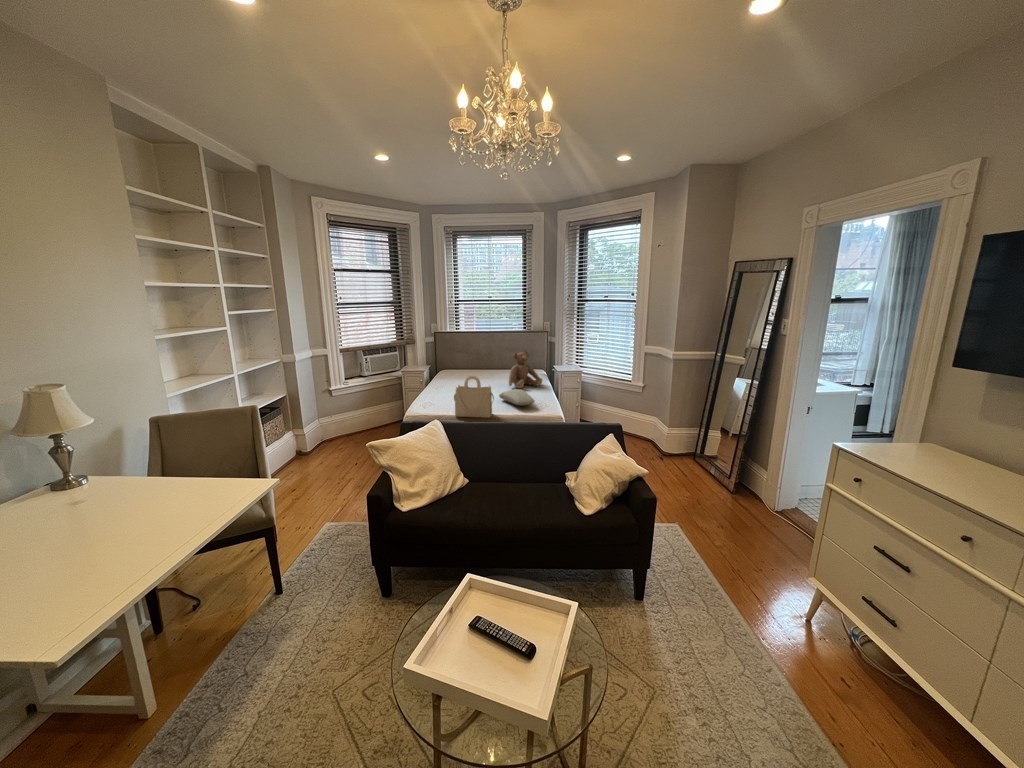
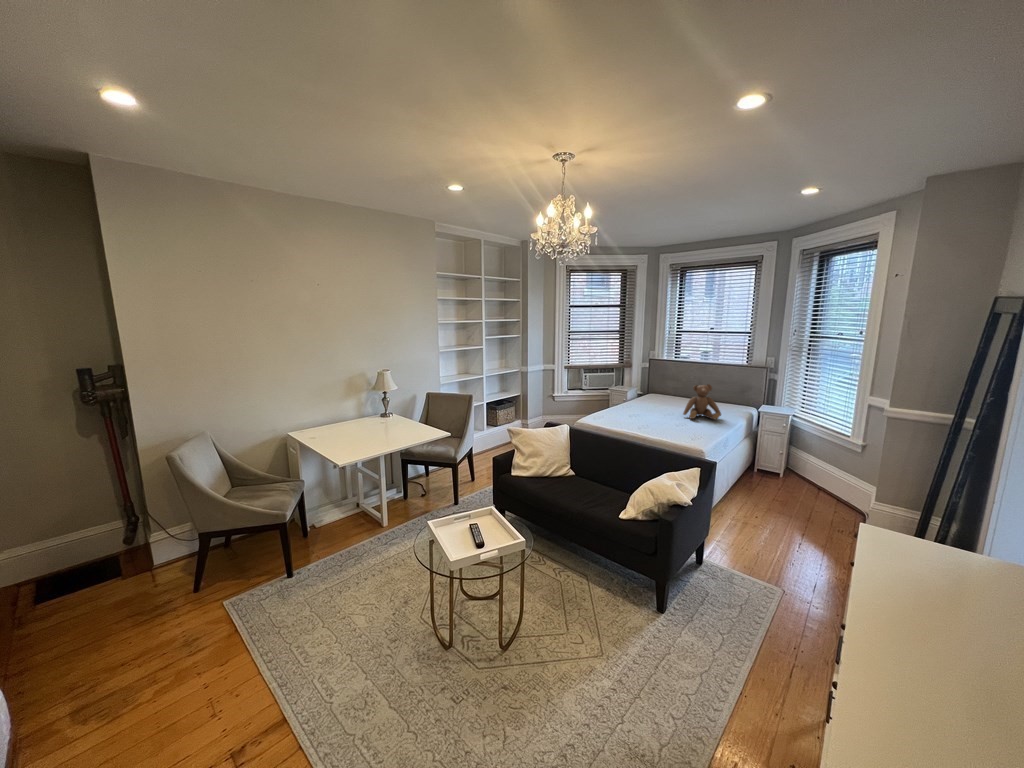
handbag: present [454,376,494,418] -> none [604,398,636,435]
pillow: present [499,389,535,405] -> none [658,417,685,432]

